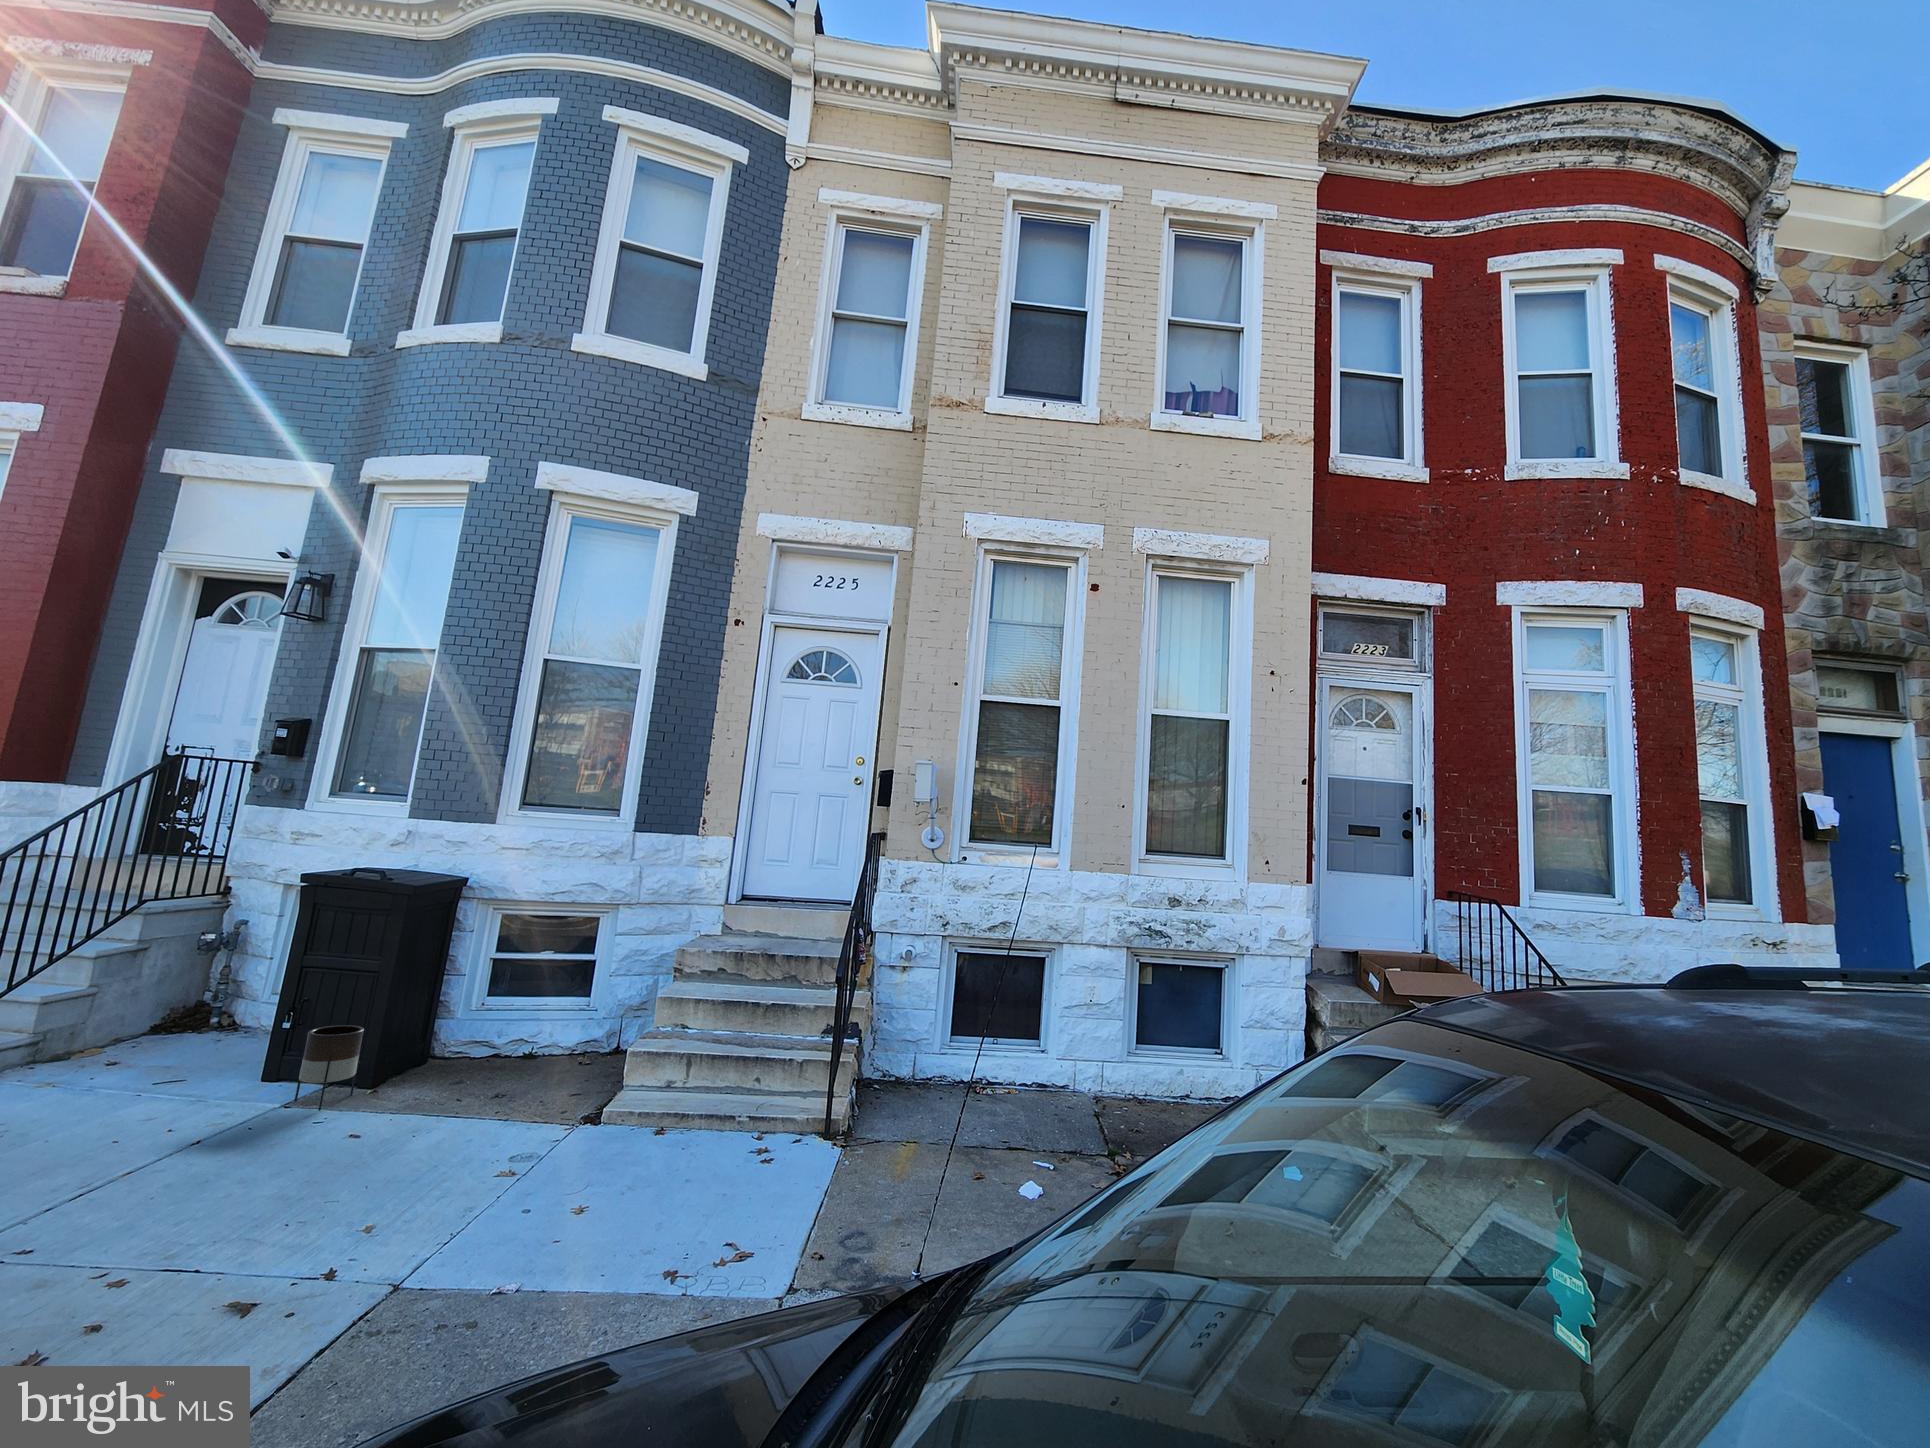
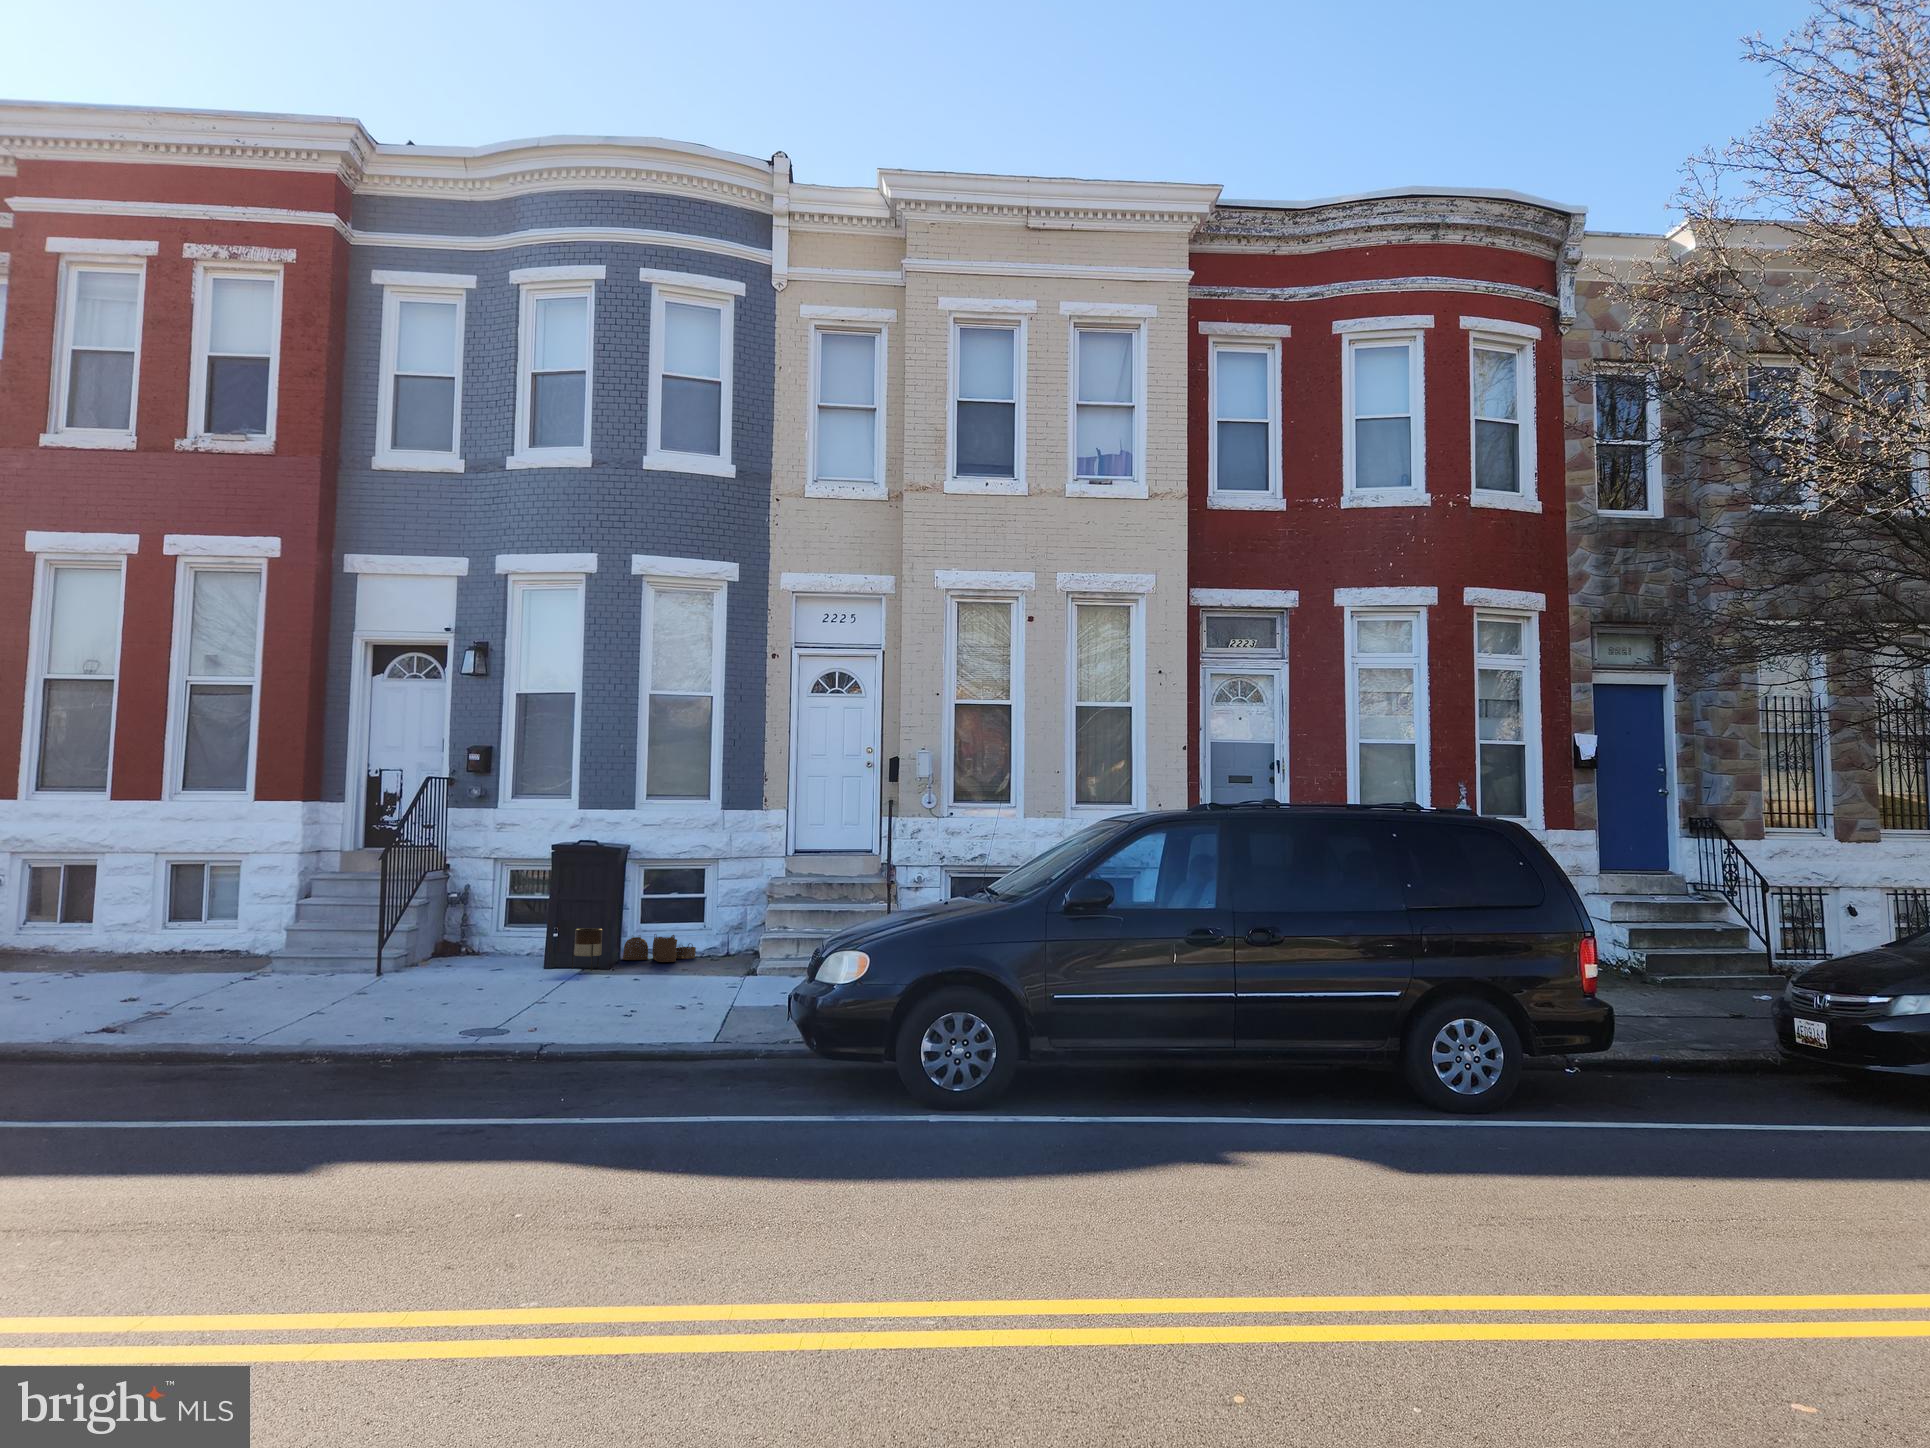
woven basket: none [427,1026,558,1083] -> present [623,934,696,962]

